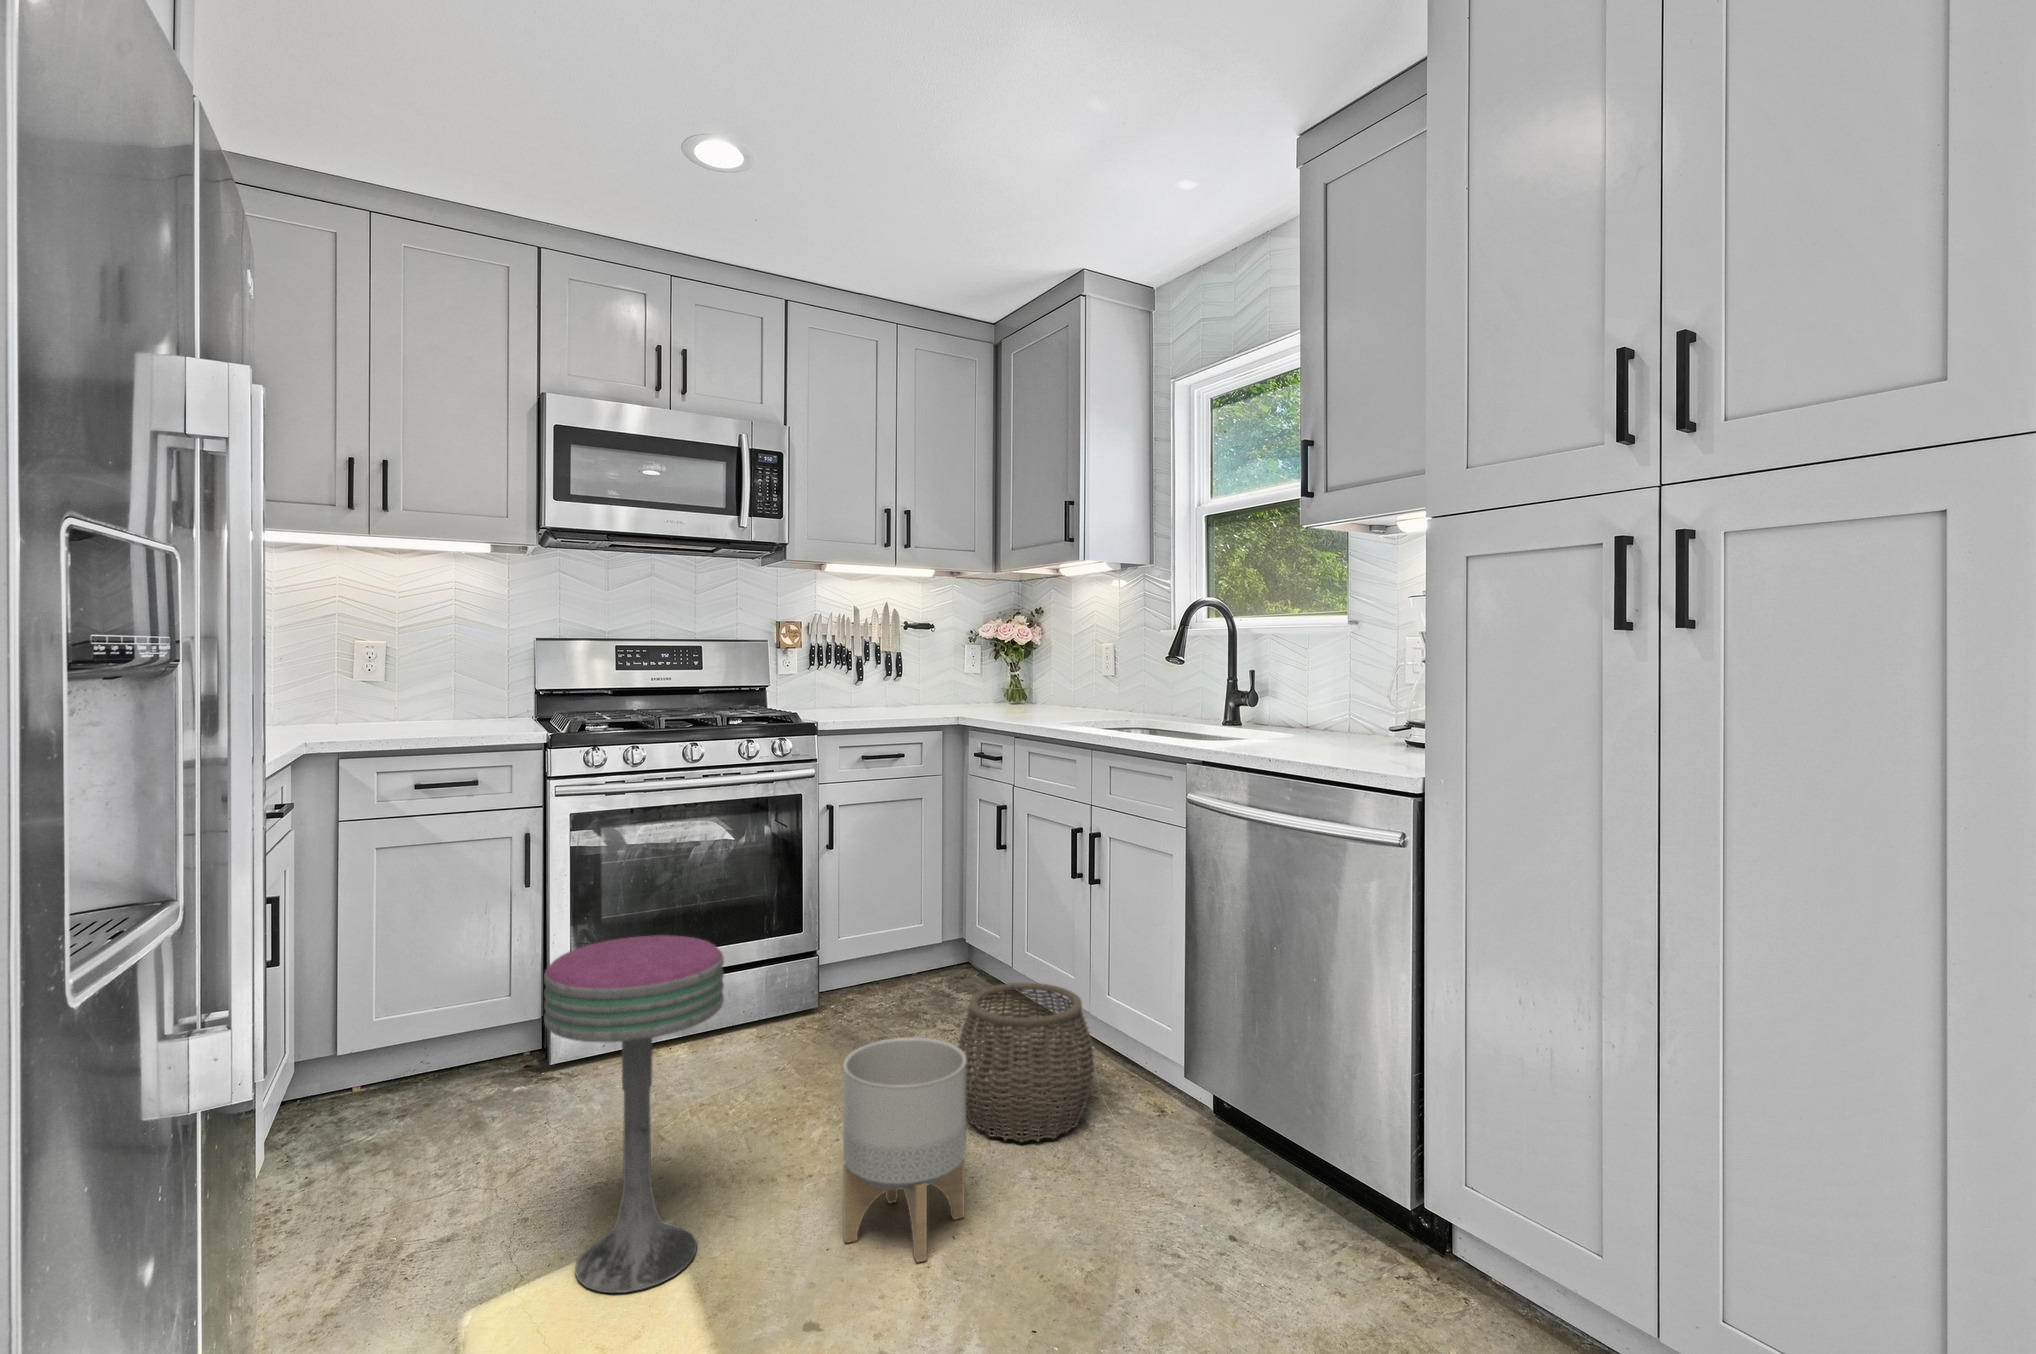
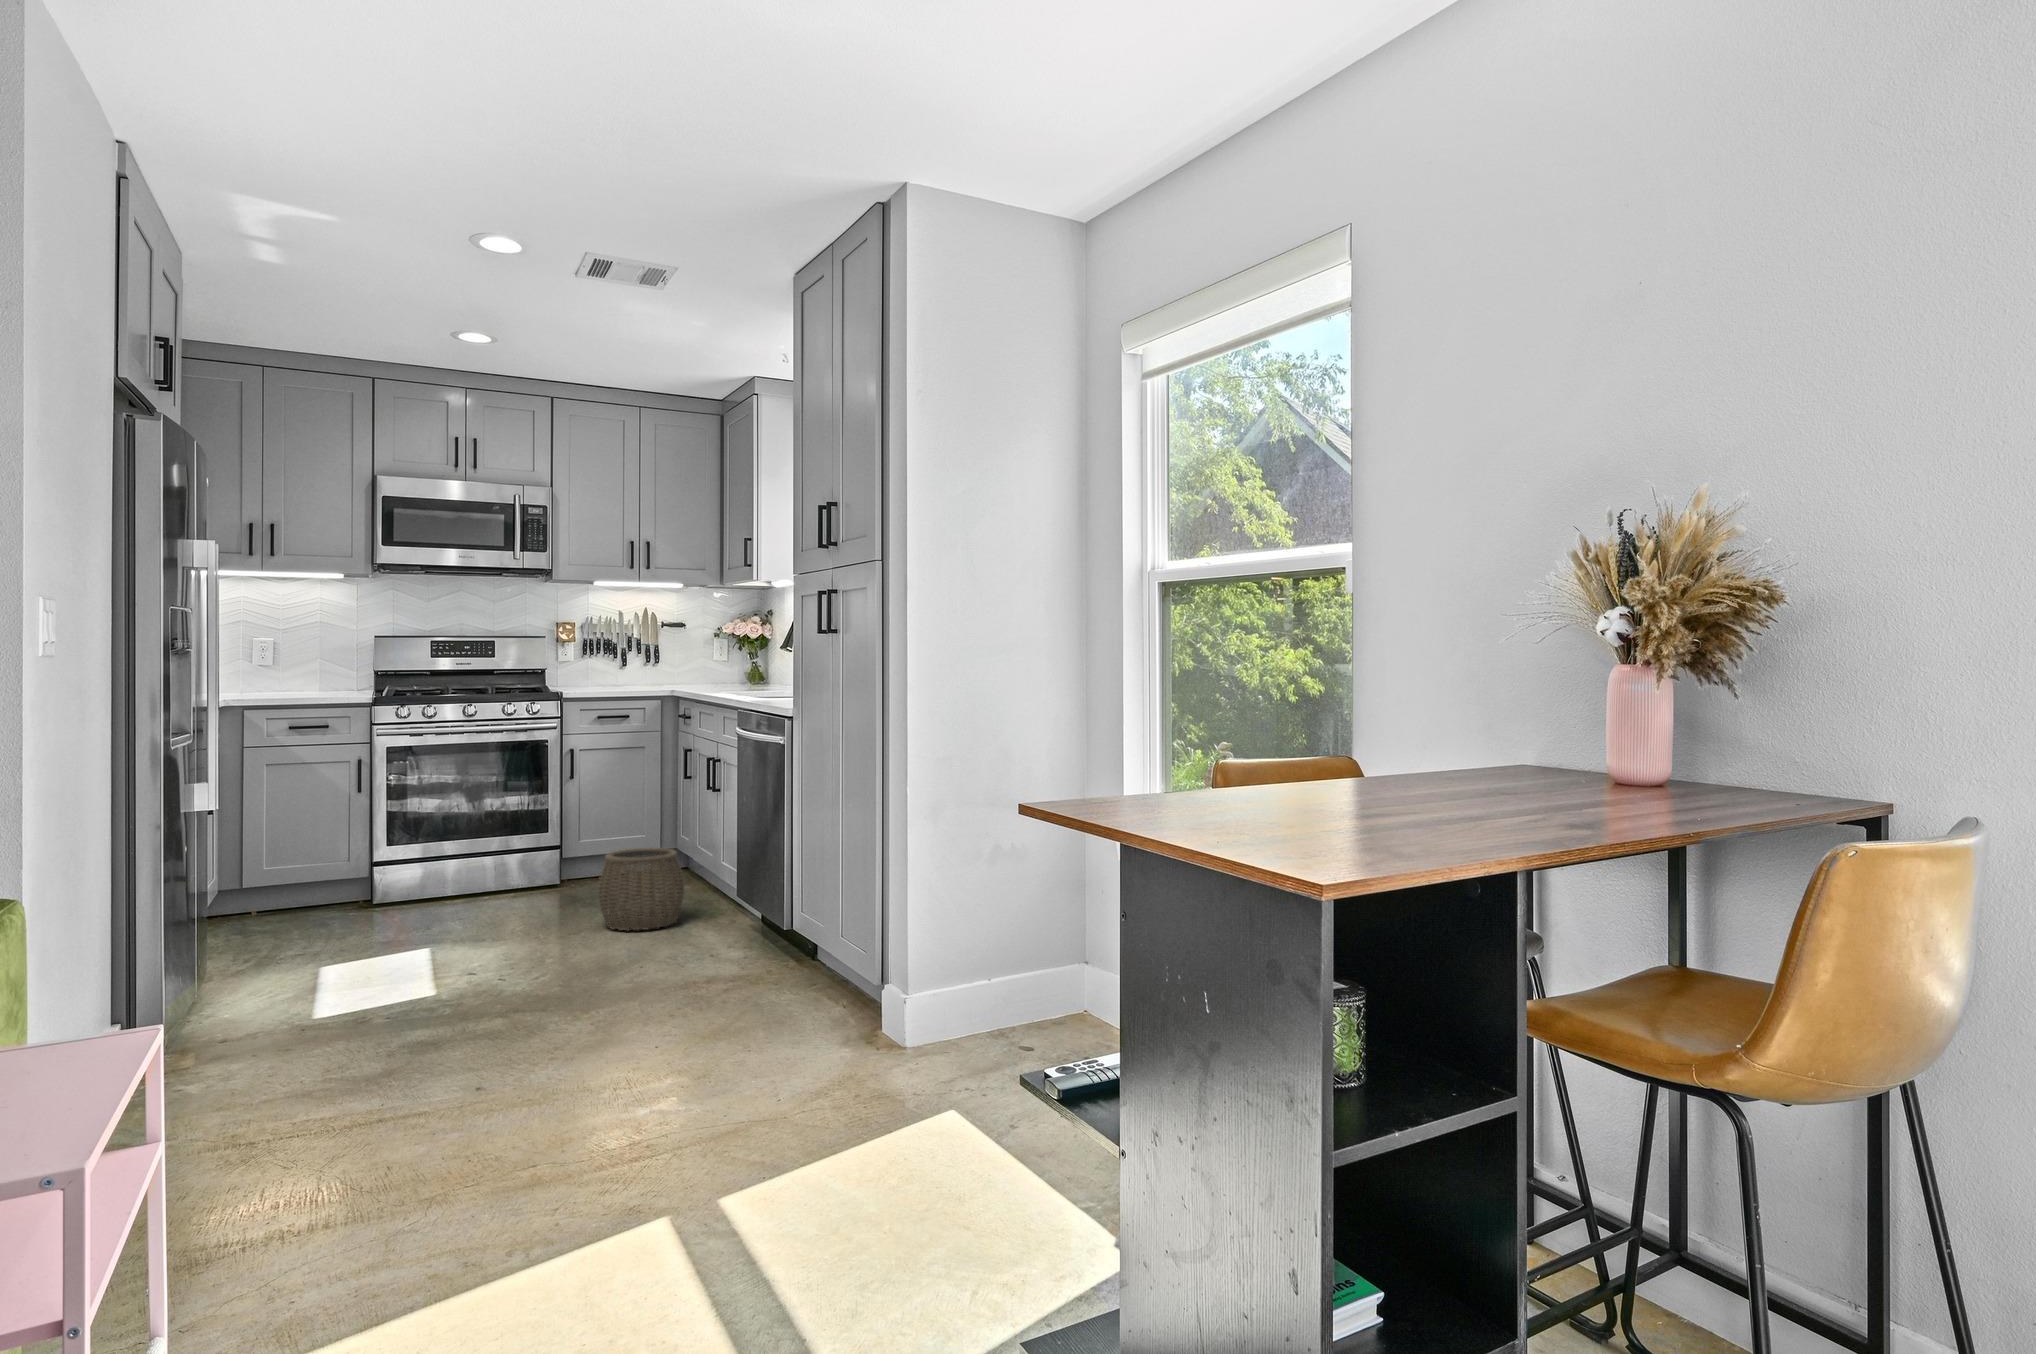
bar stool: present [544,935,724,1293] -> none [333,797,432,967]
planter: present [843,1037,966,1263] -> none [494,857,566,961]

